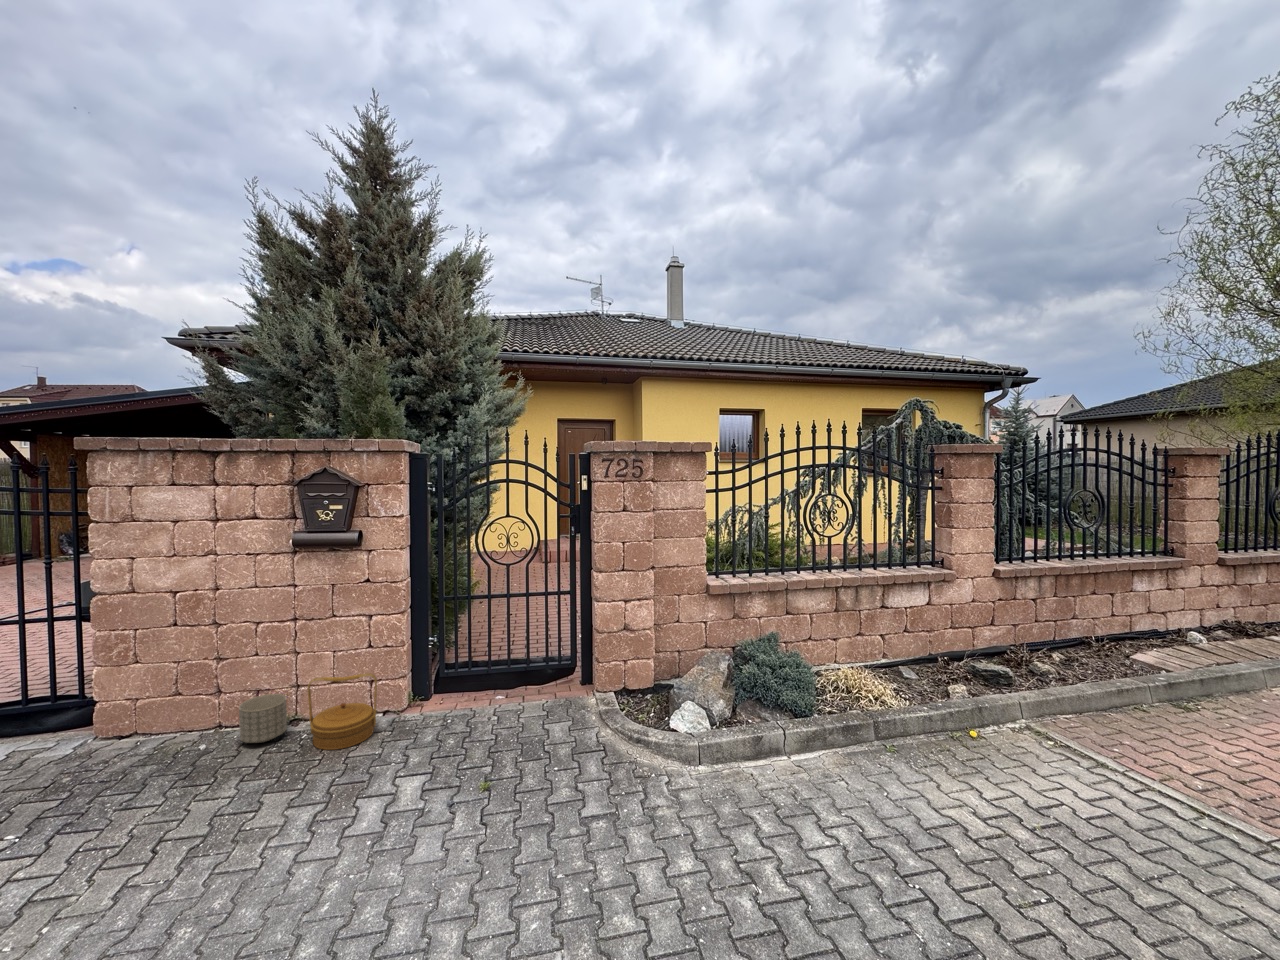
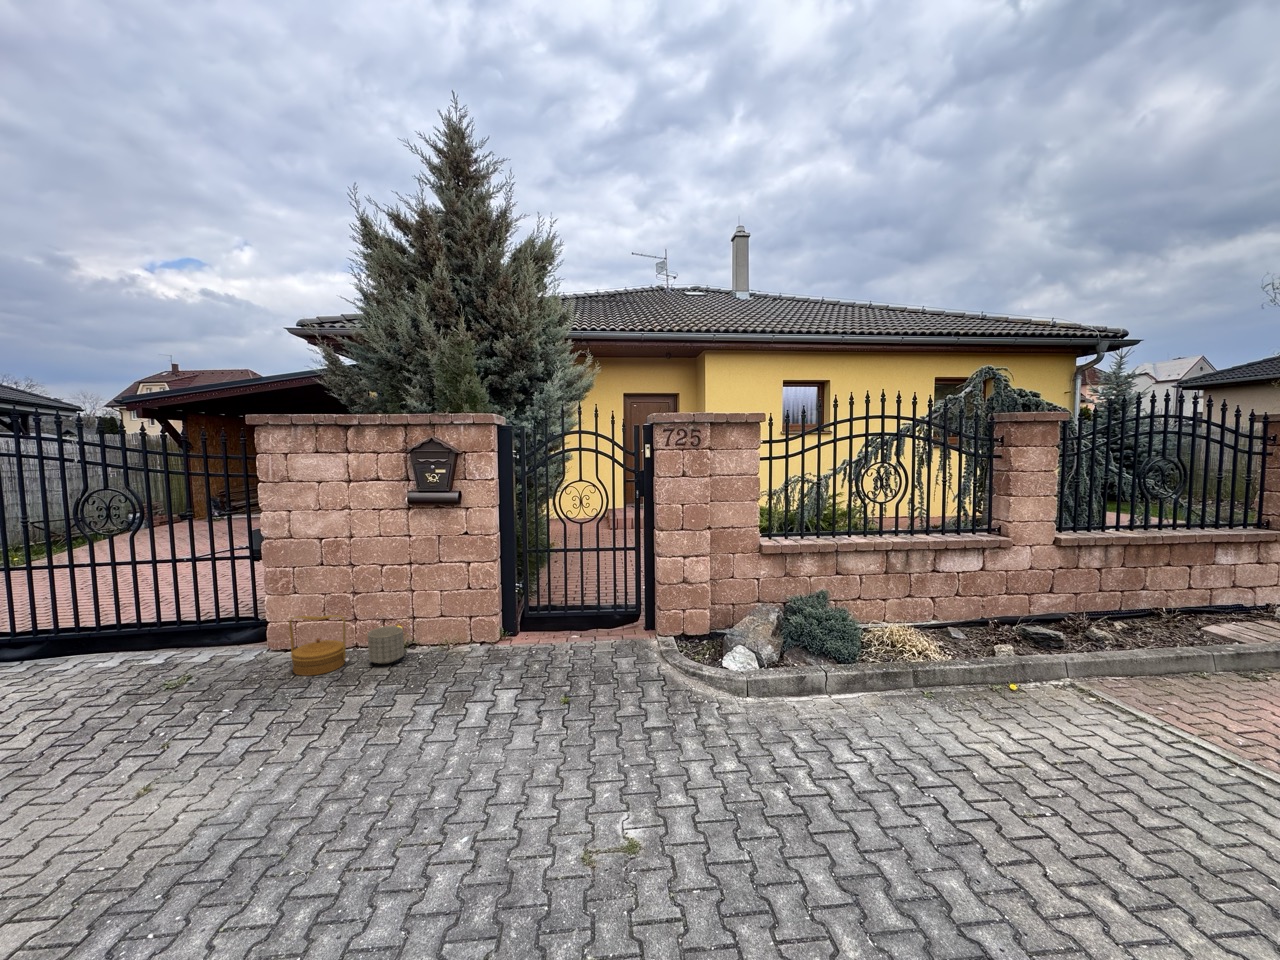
woven basket: present [308,673,377,750] -> present [289,615,346,676]

